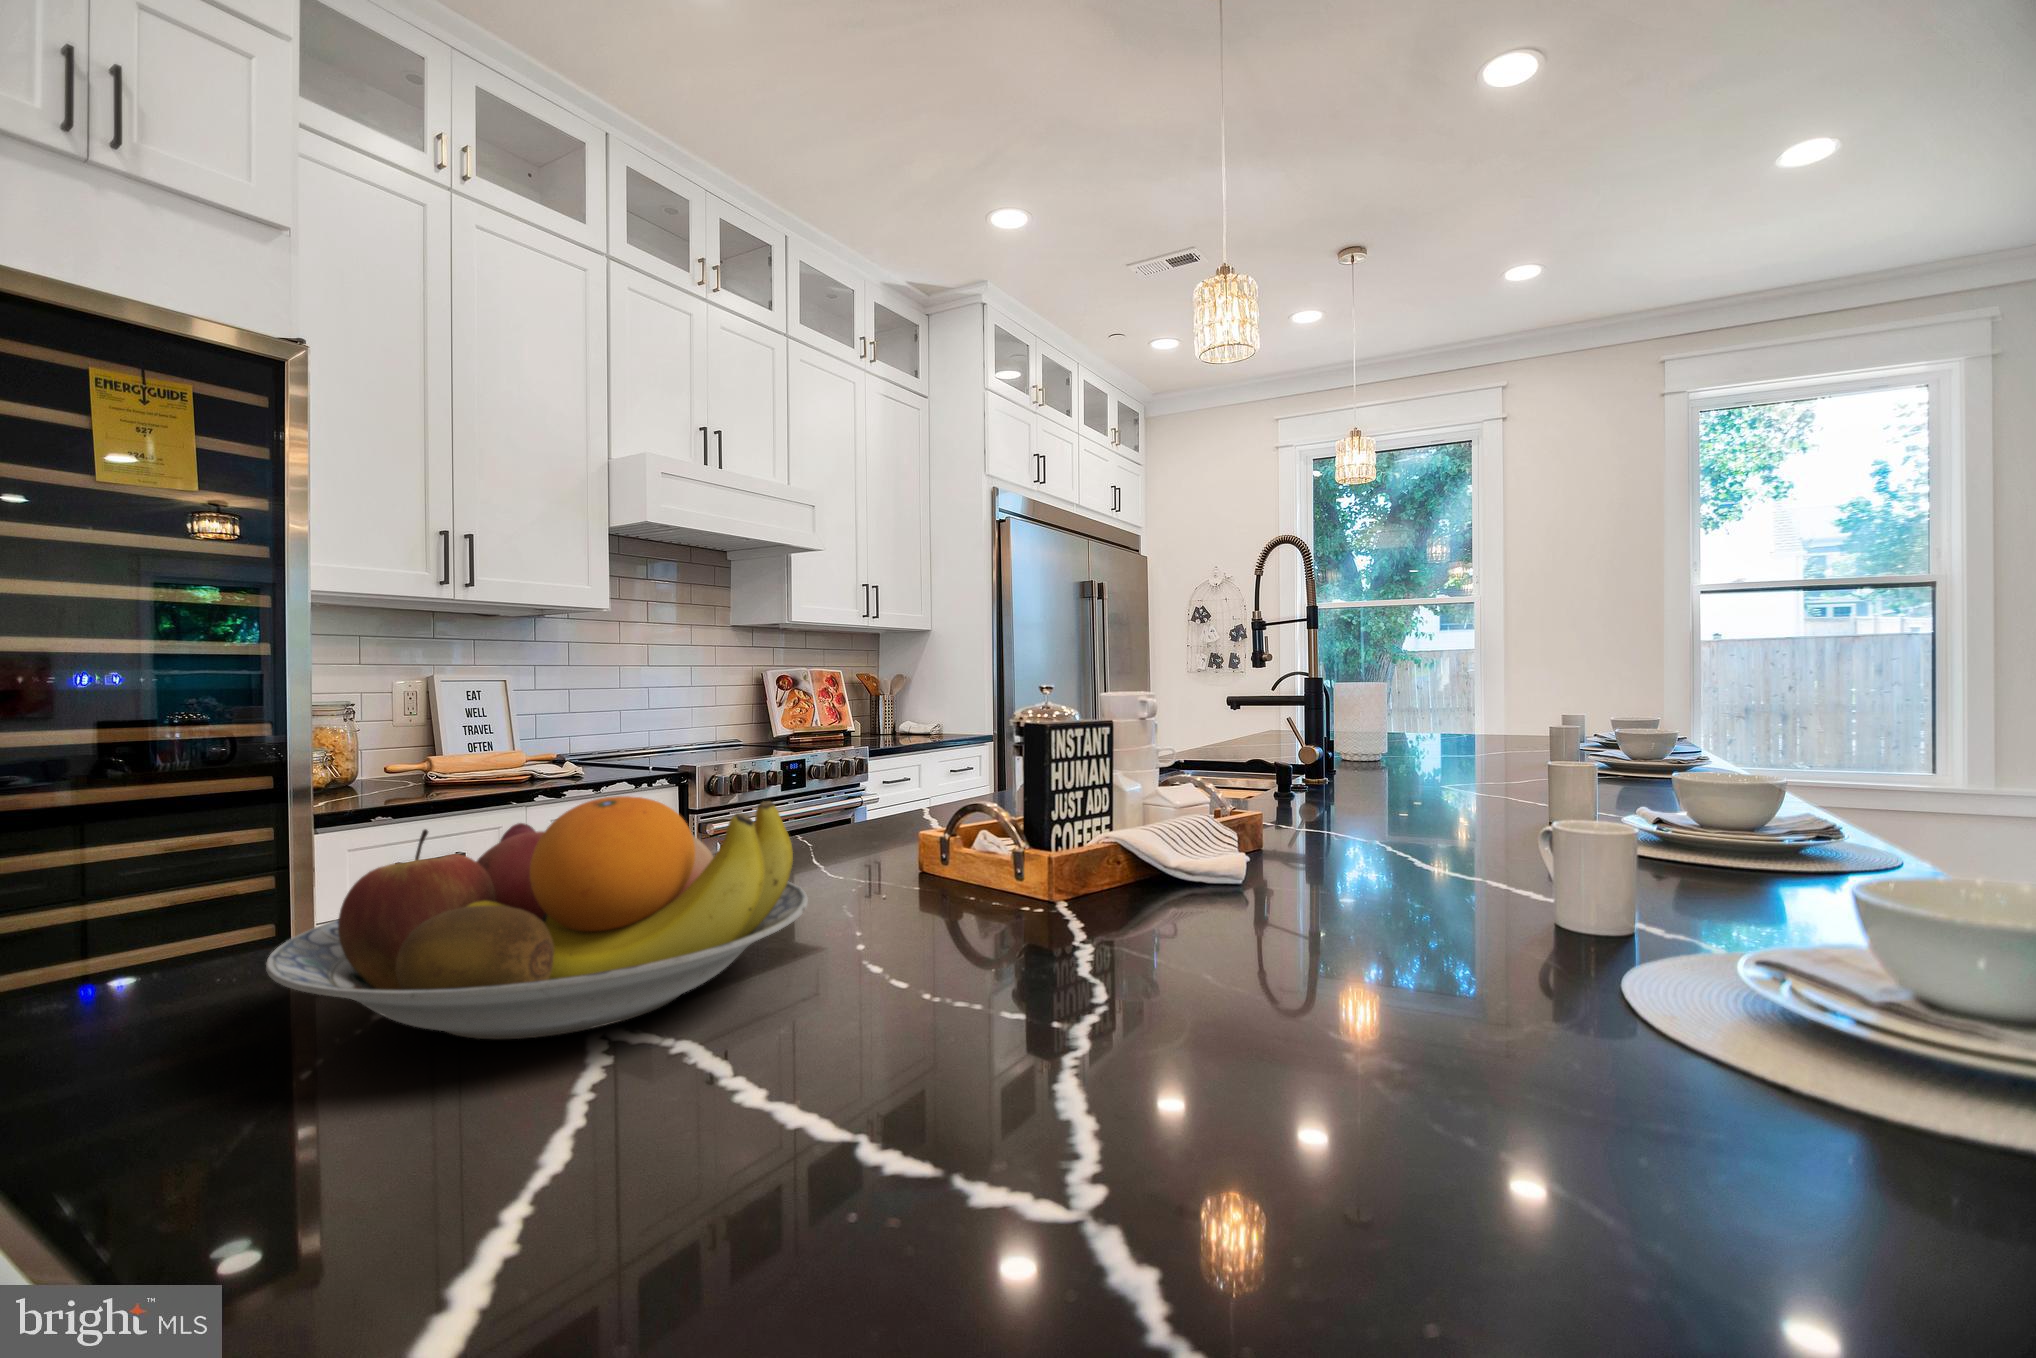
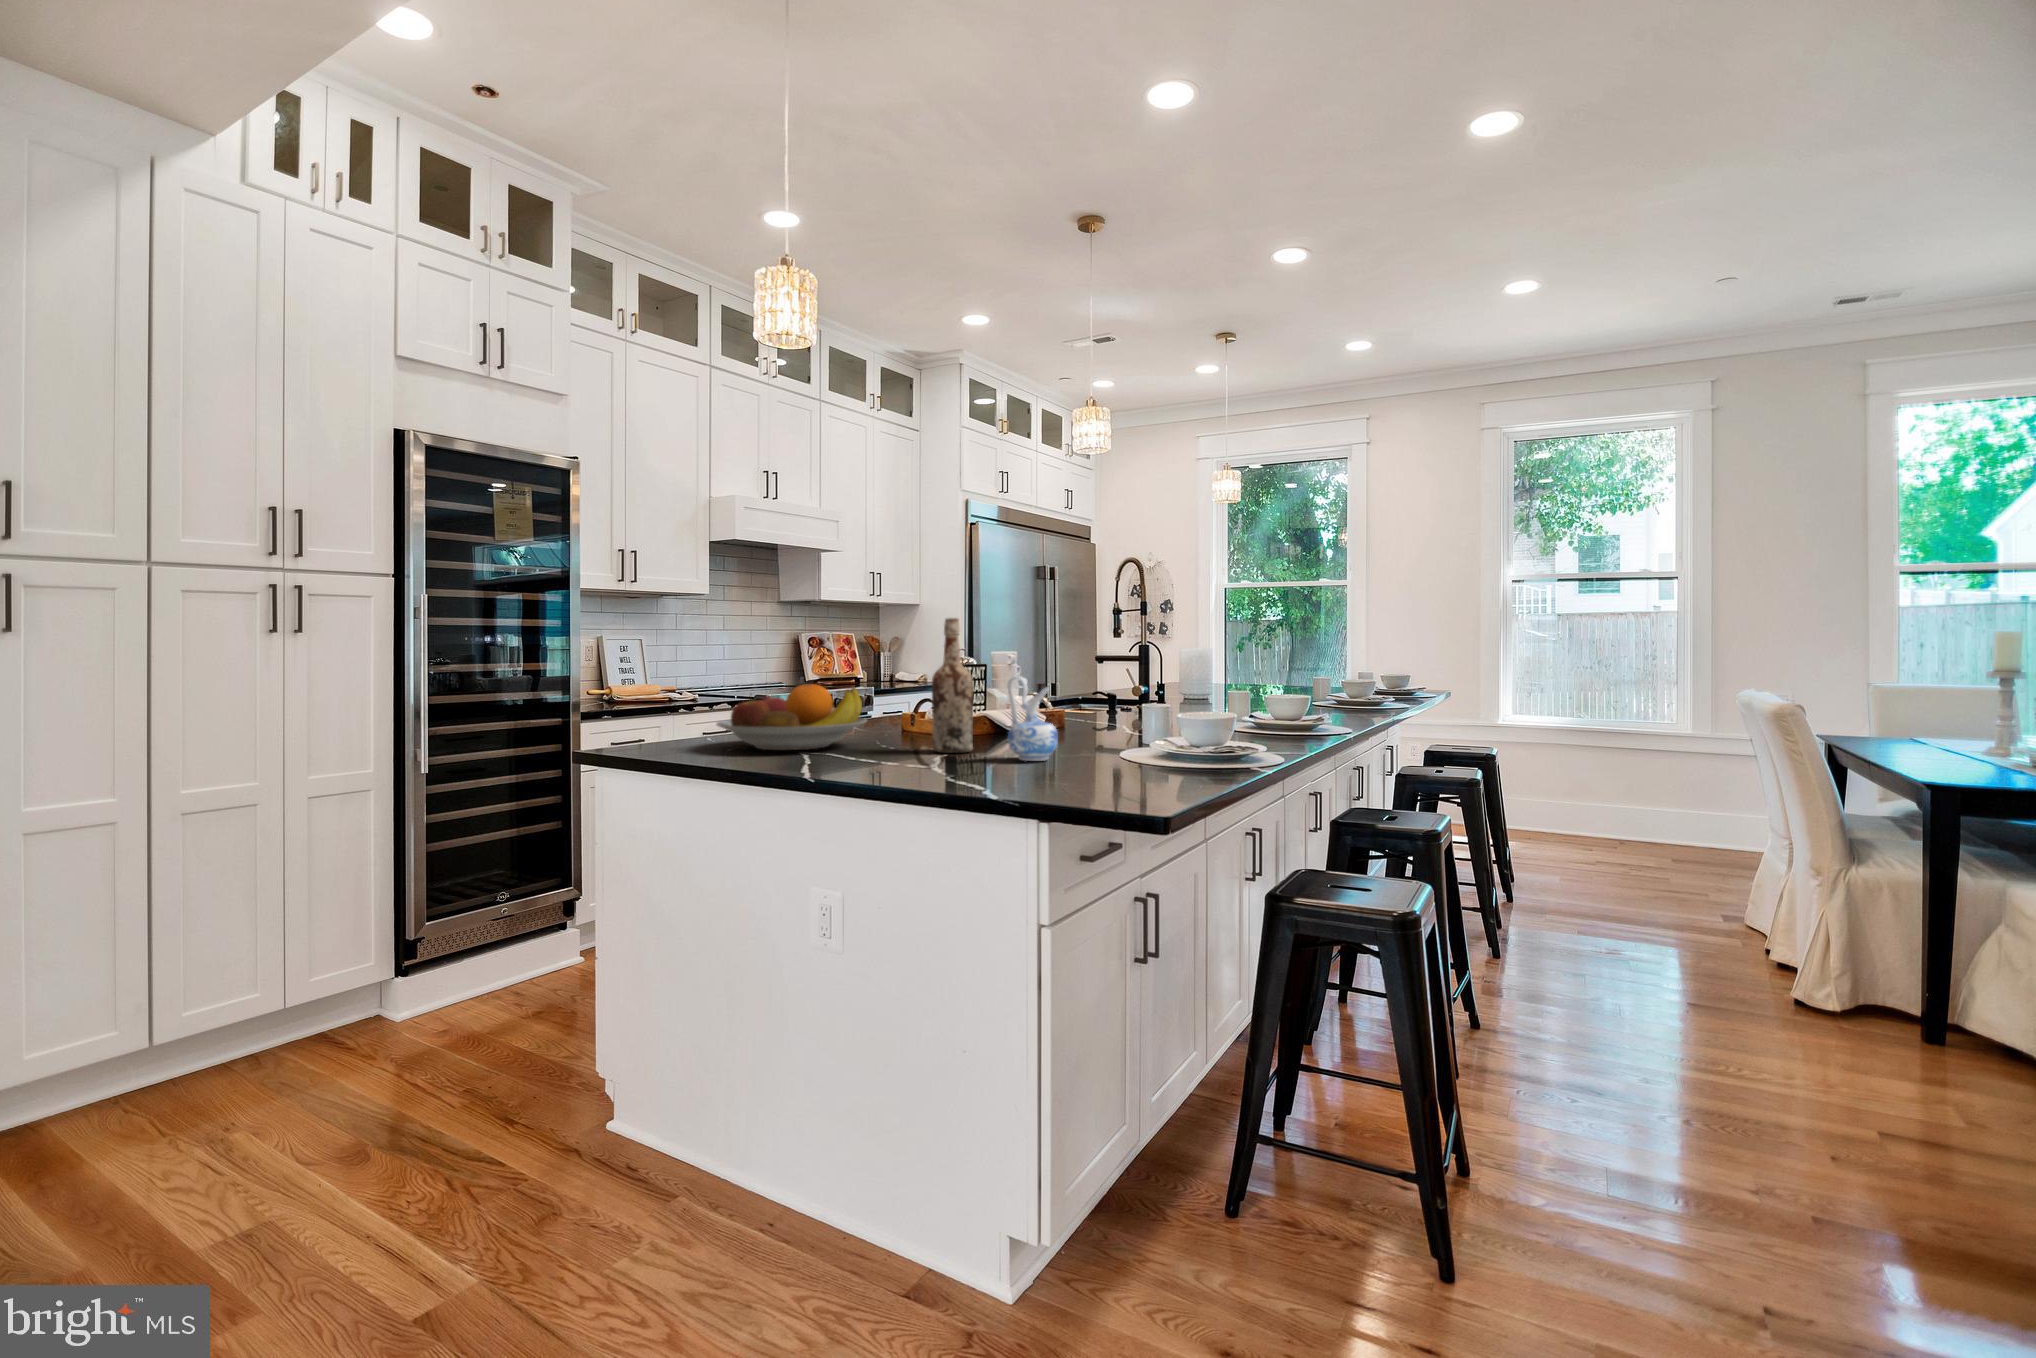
wine bottle: none [1021,567,1169,1057] -> present [932,618,973,753]
ceramic pitcher: none [1367,778,1620,1174] -> present [1007,675,1058,761]

